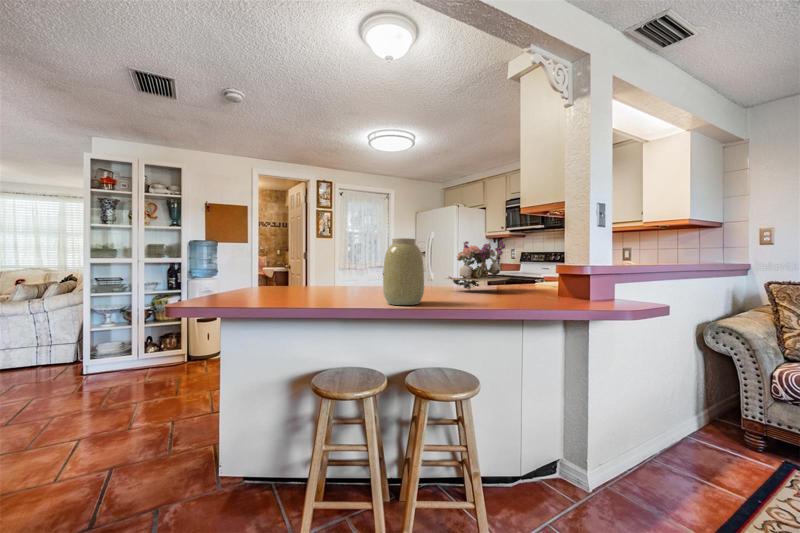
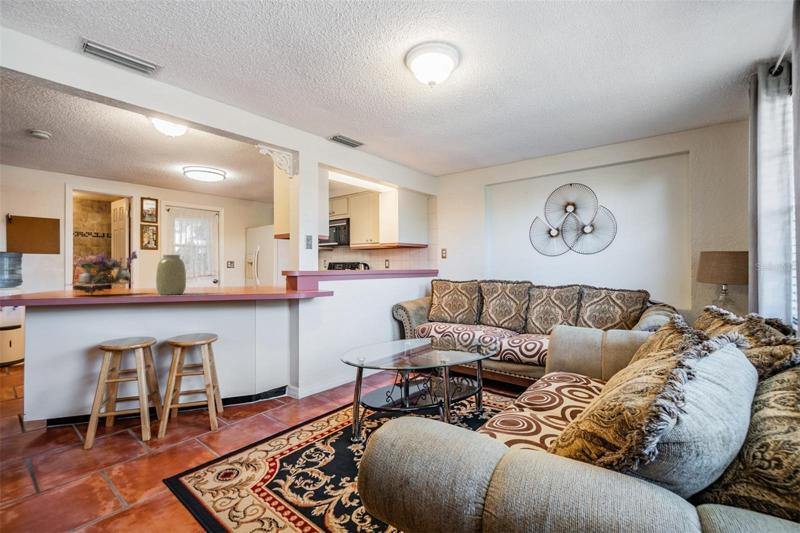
flower arrangement: present [447,240,509,290] -> present [69,251,137,294]

